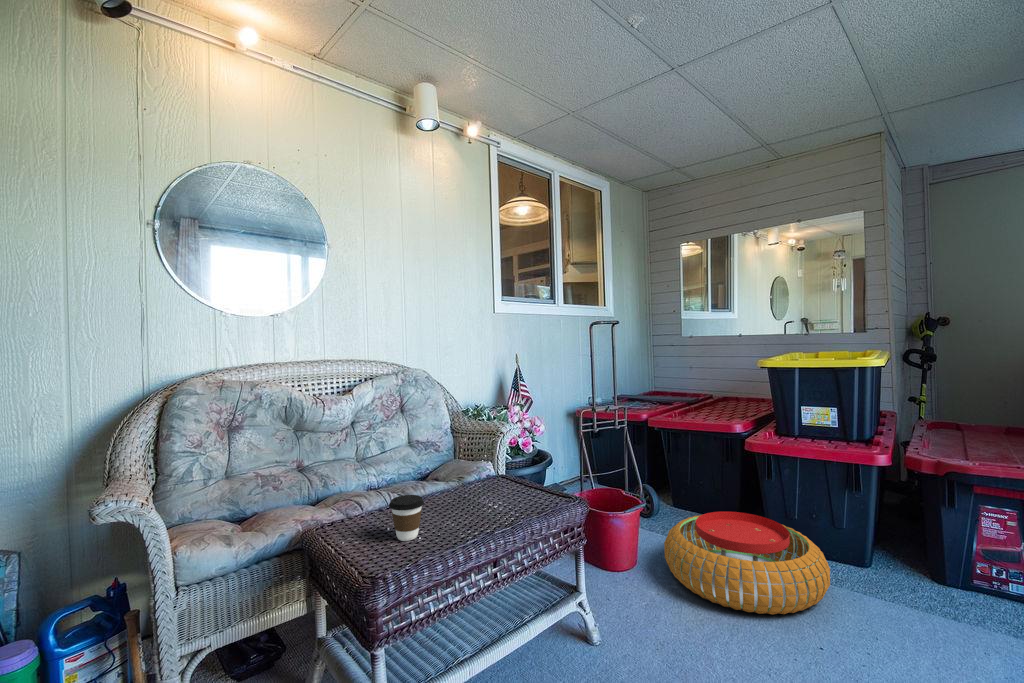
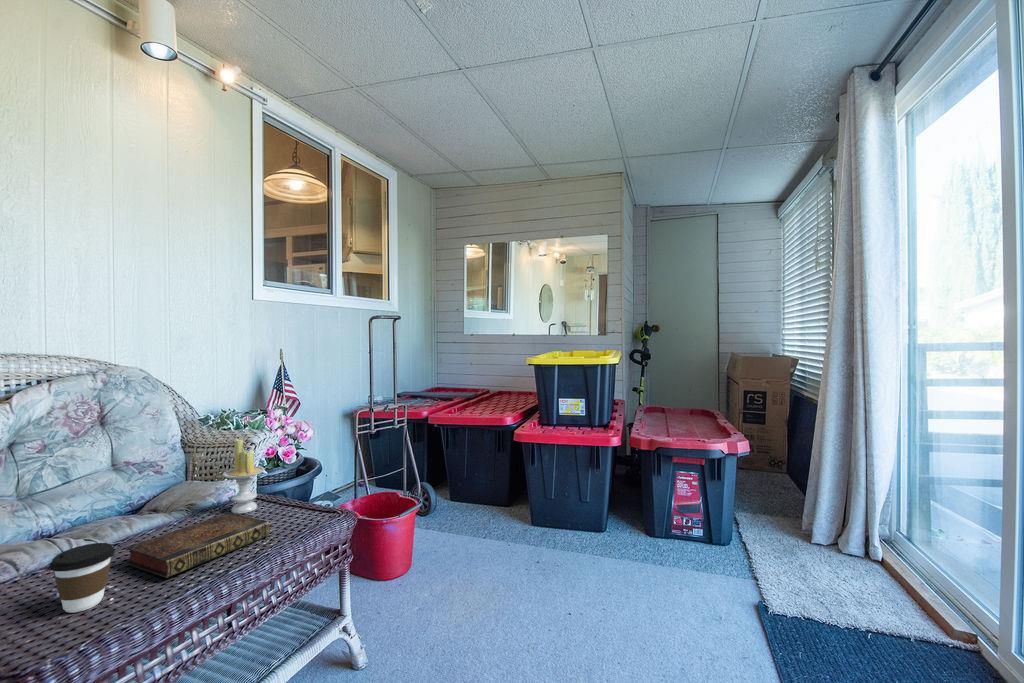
candle: none [482,428,512,490] -> present [223,439,265,514]
book: none [426,487,520,528] -> present [125,513,270,578]
pouf: present [664,512,830,615] -> none [439,501,578,595]

